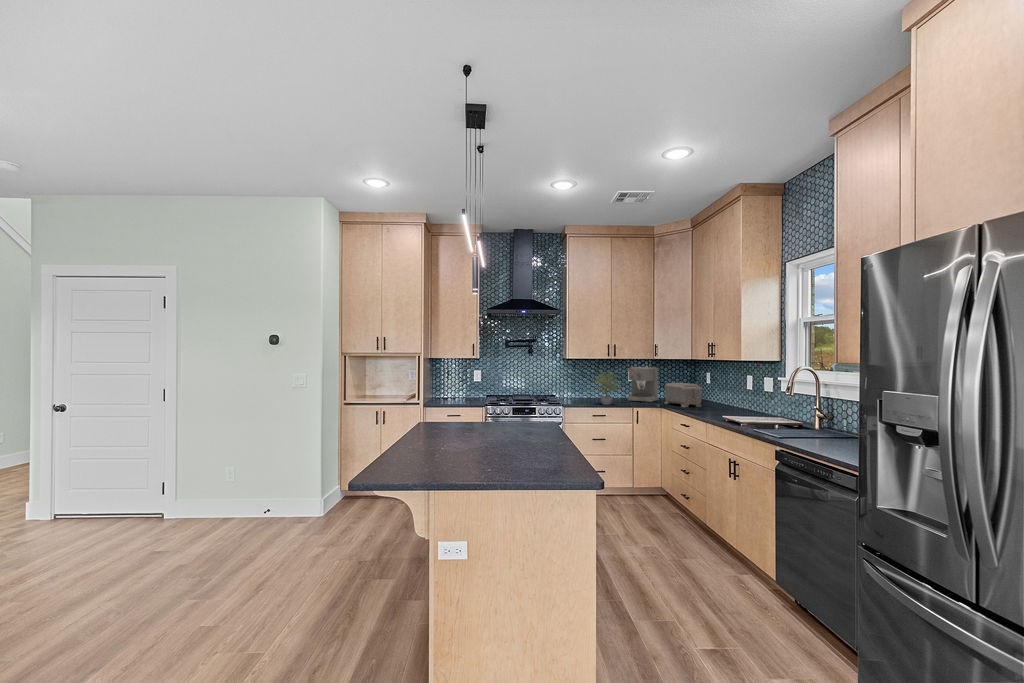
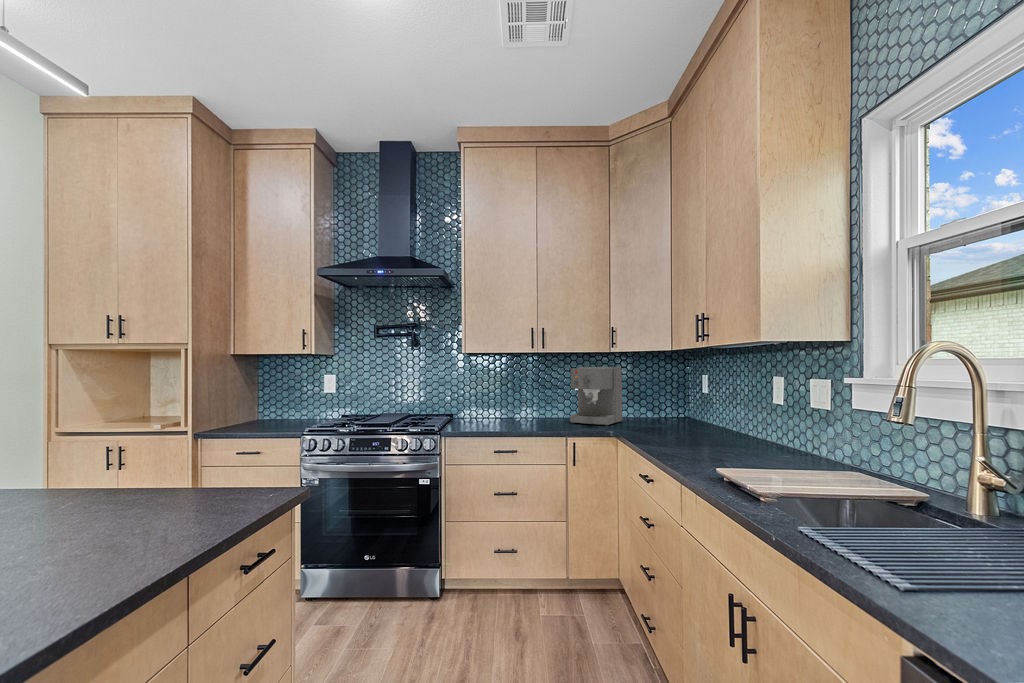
potted plant: present [597,373,617,405] -> none [496,367,551,432]
toaster: present [664,383,701,407] -> none [626,392,690,437]

